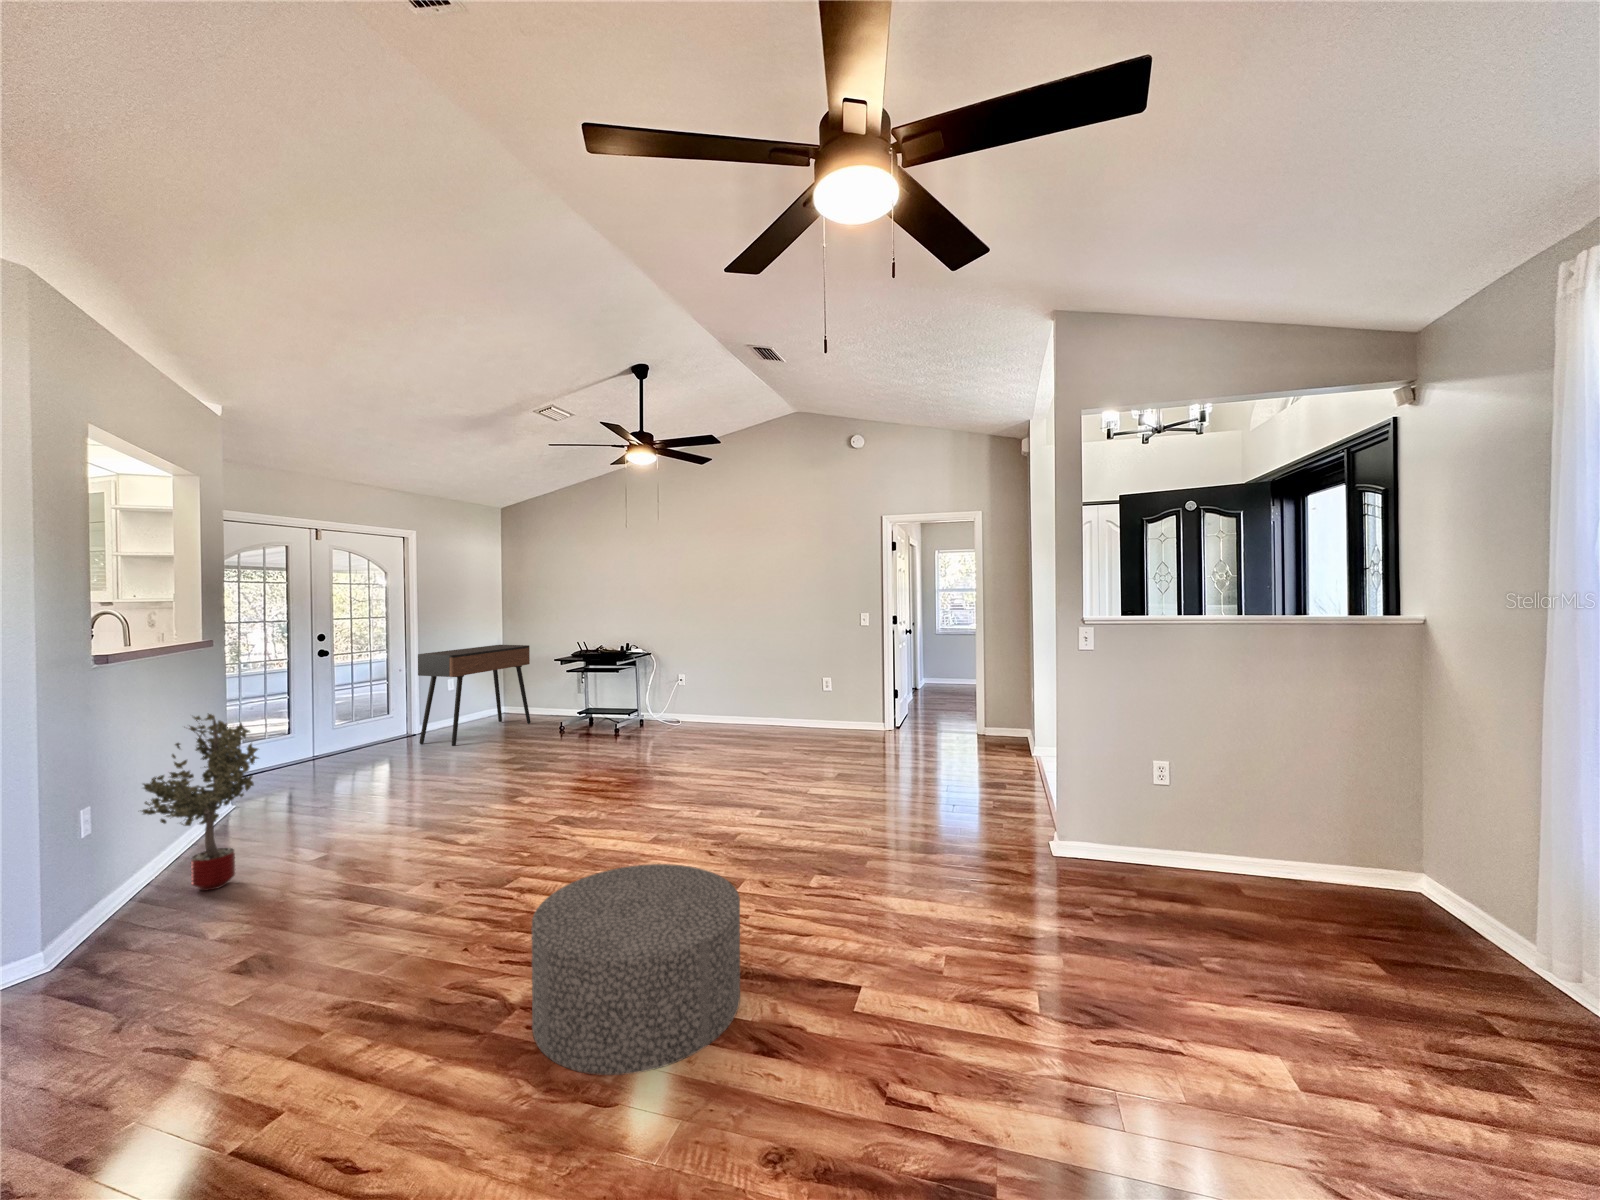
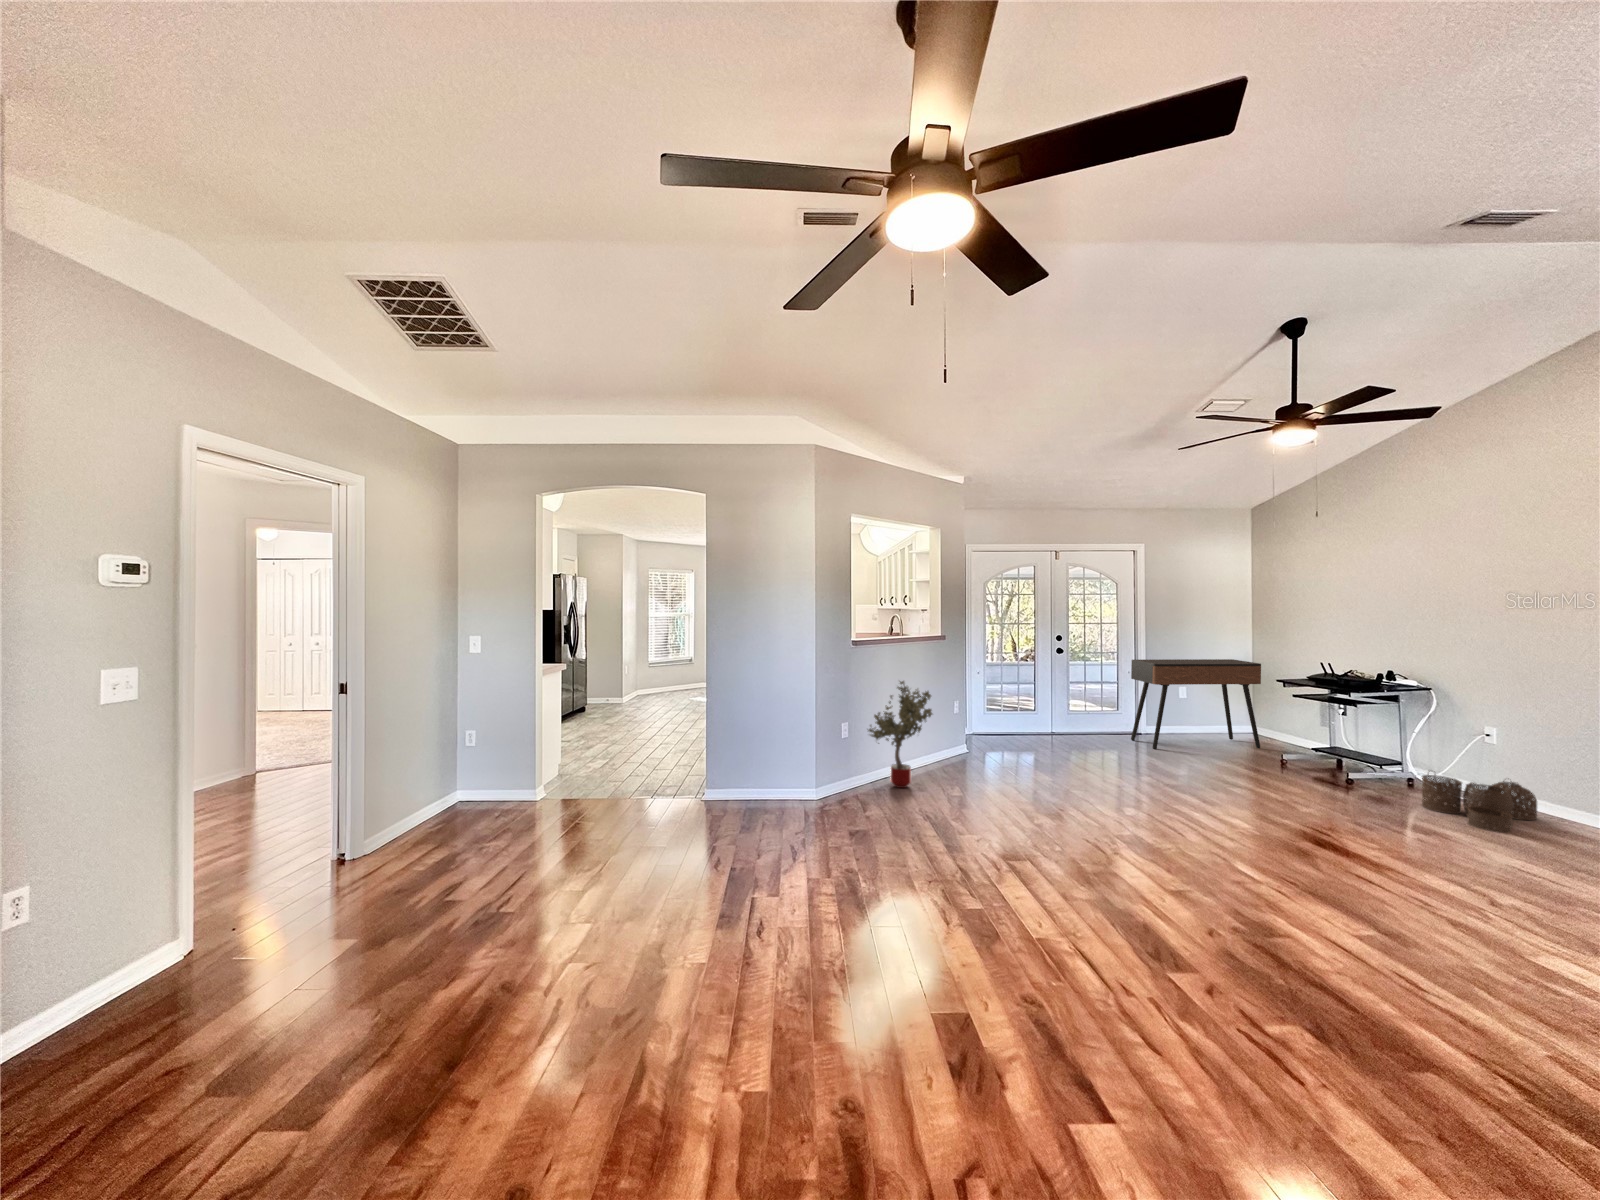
woven basket: none [666,703,717,738] -> present [1422,771,1537,833]
ottoman: present [532,864,740,1075] -> none [863,855,1043,1036]

